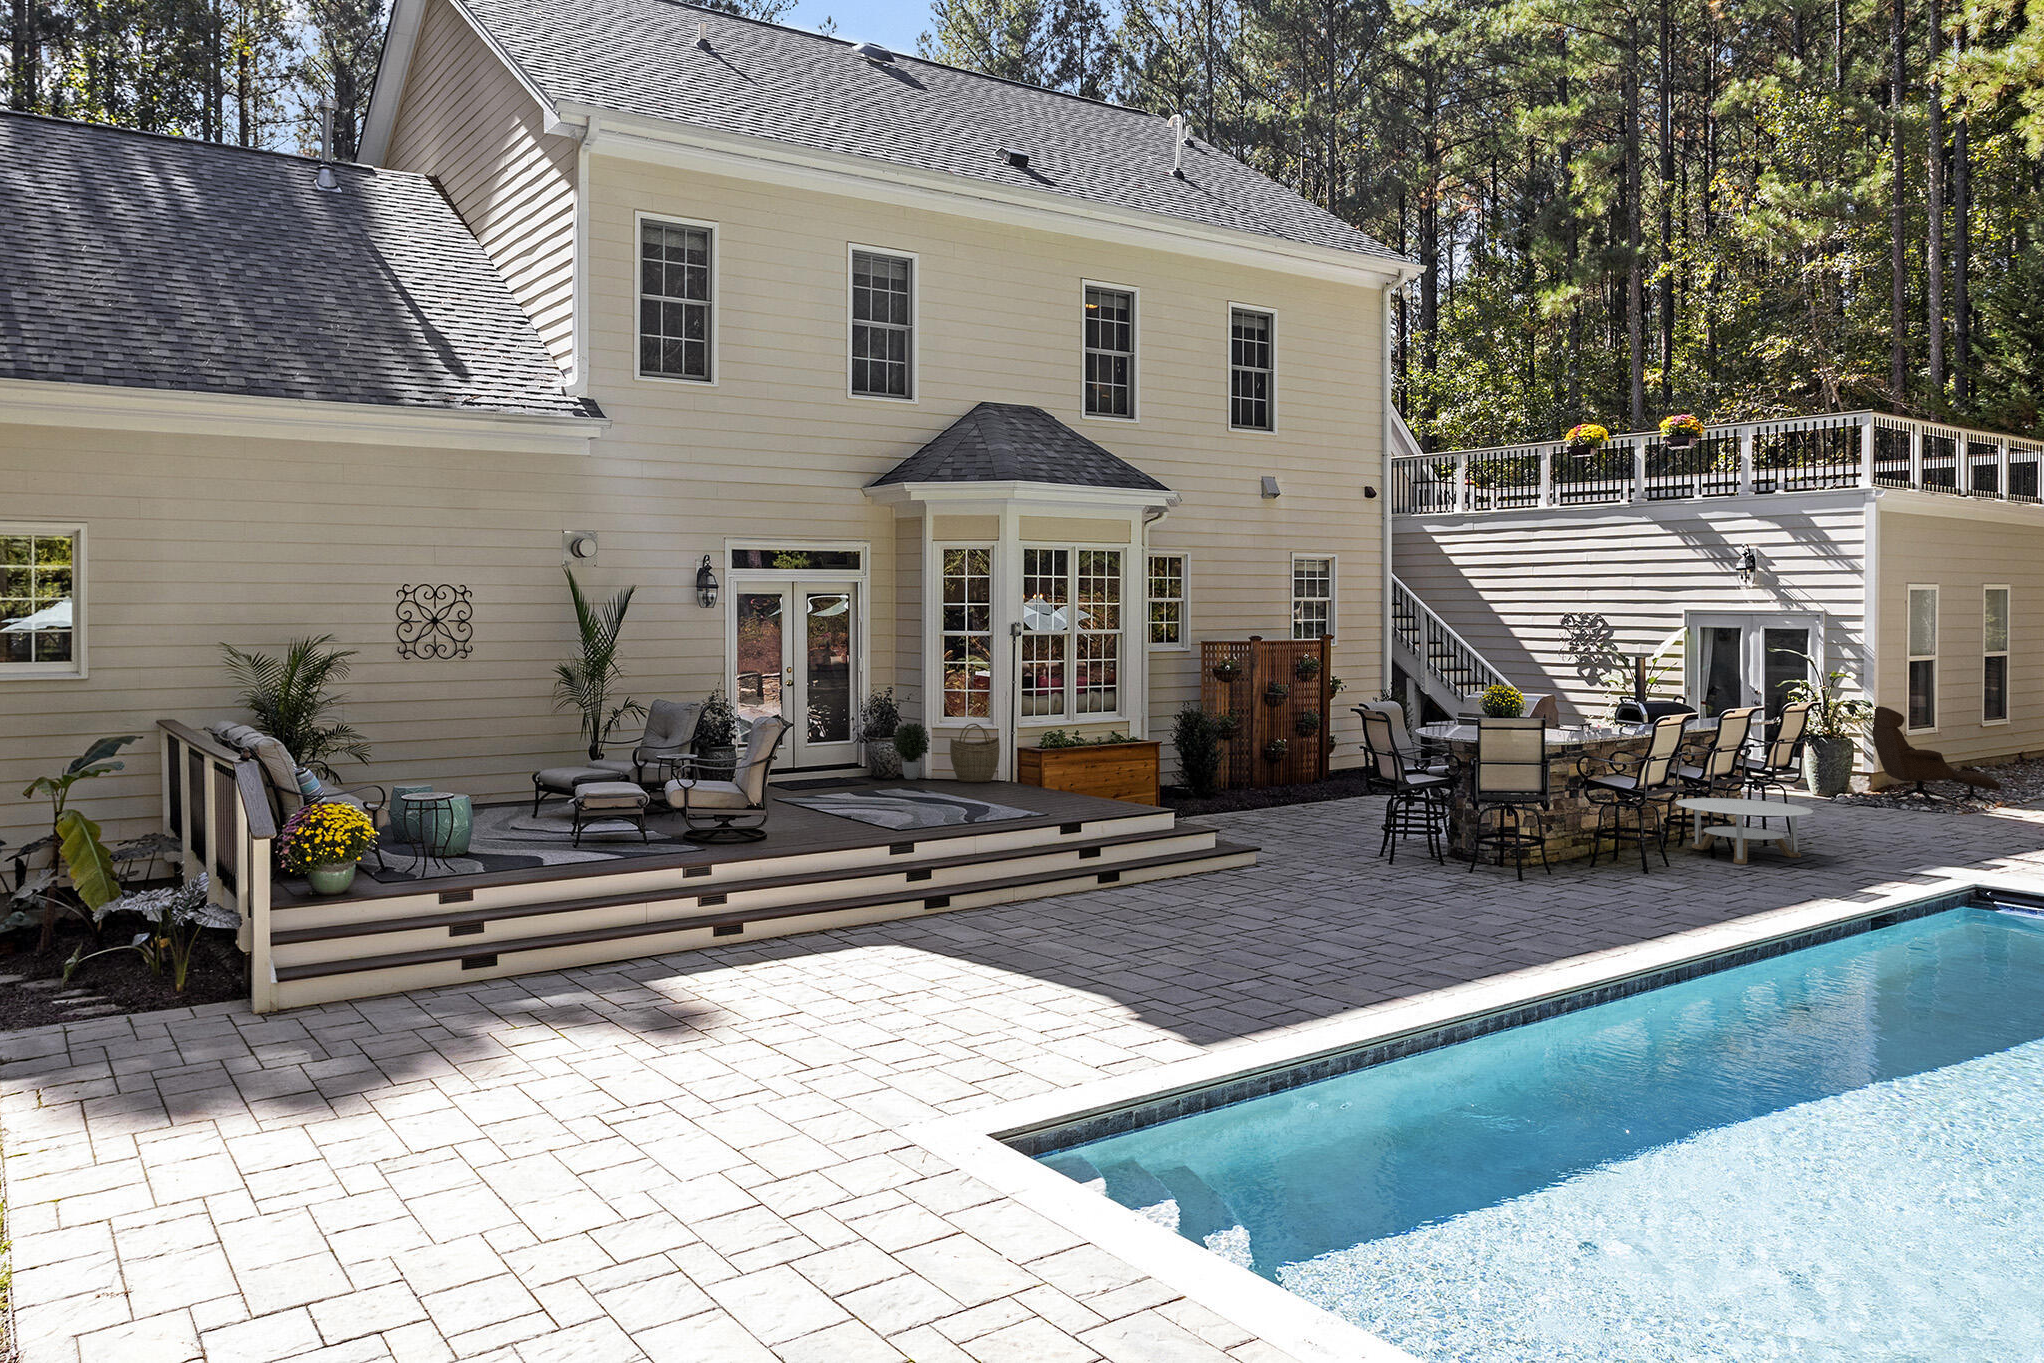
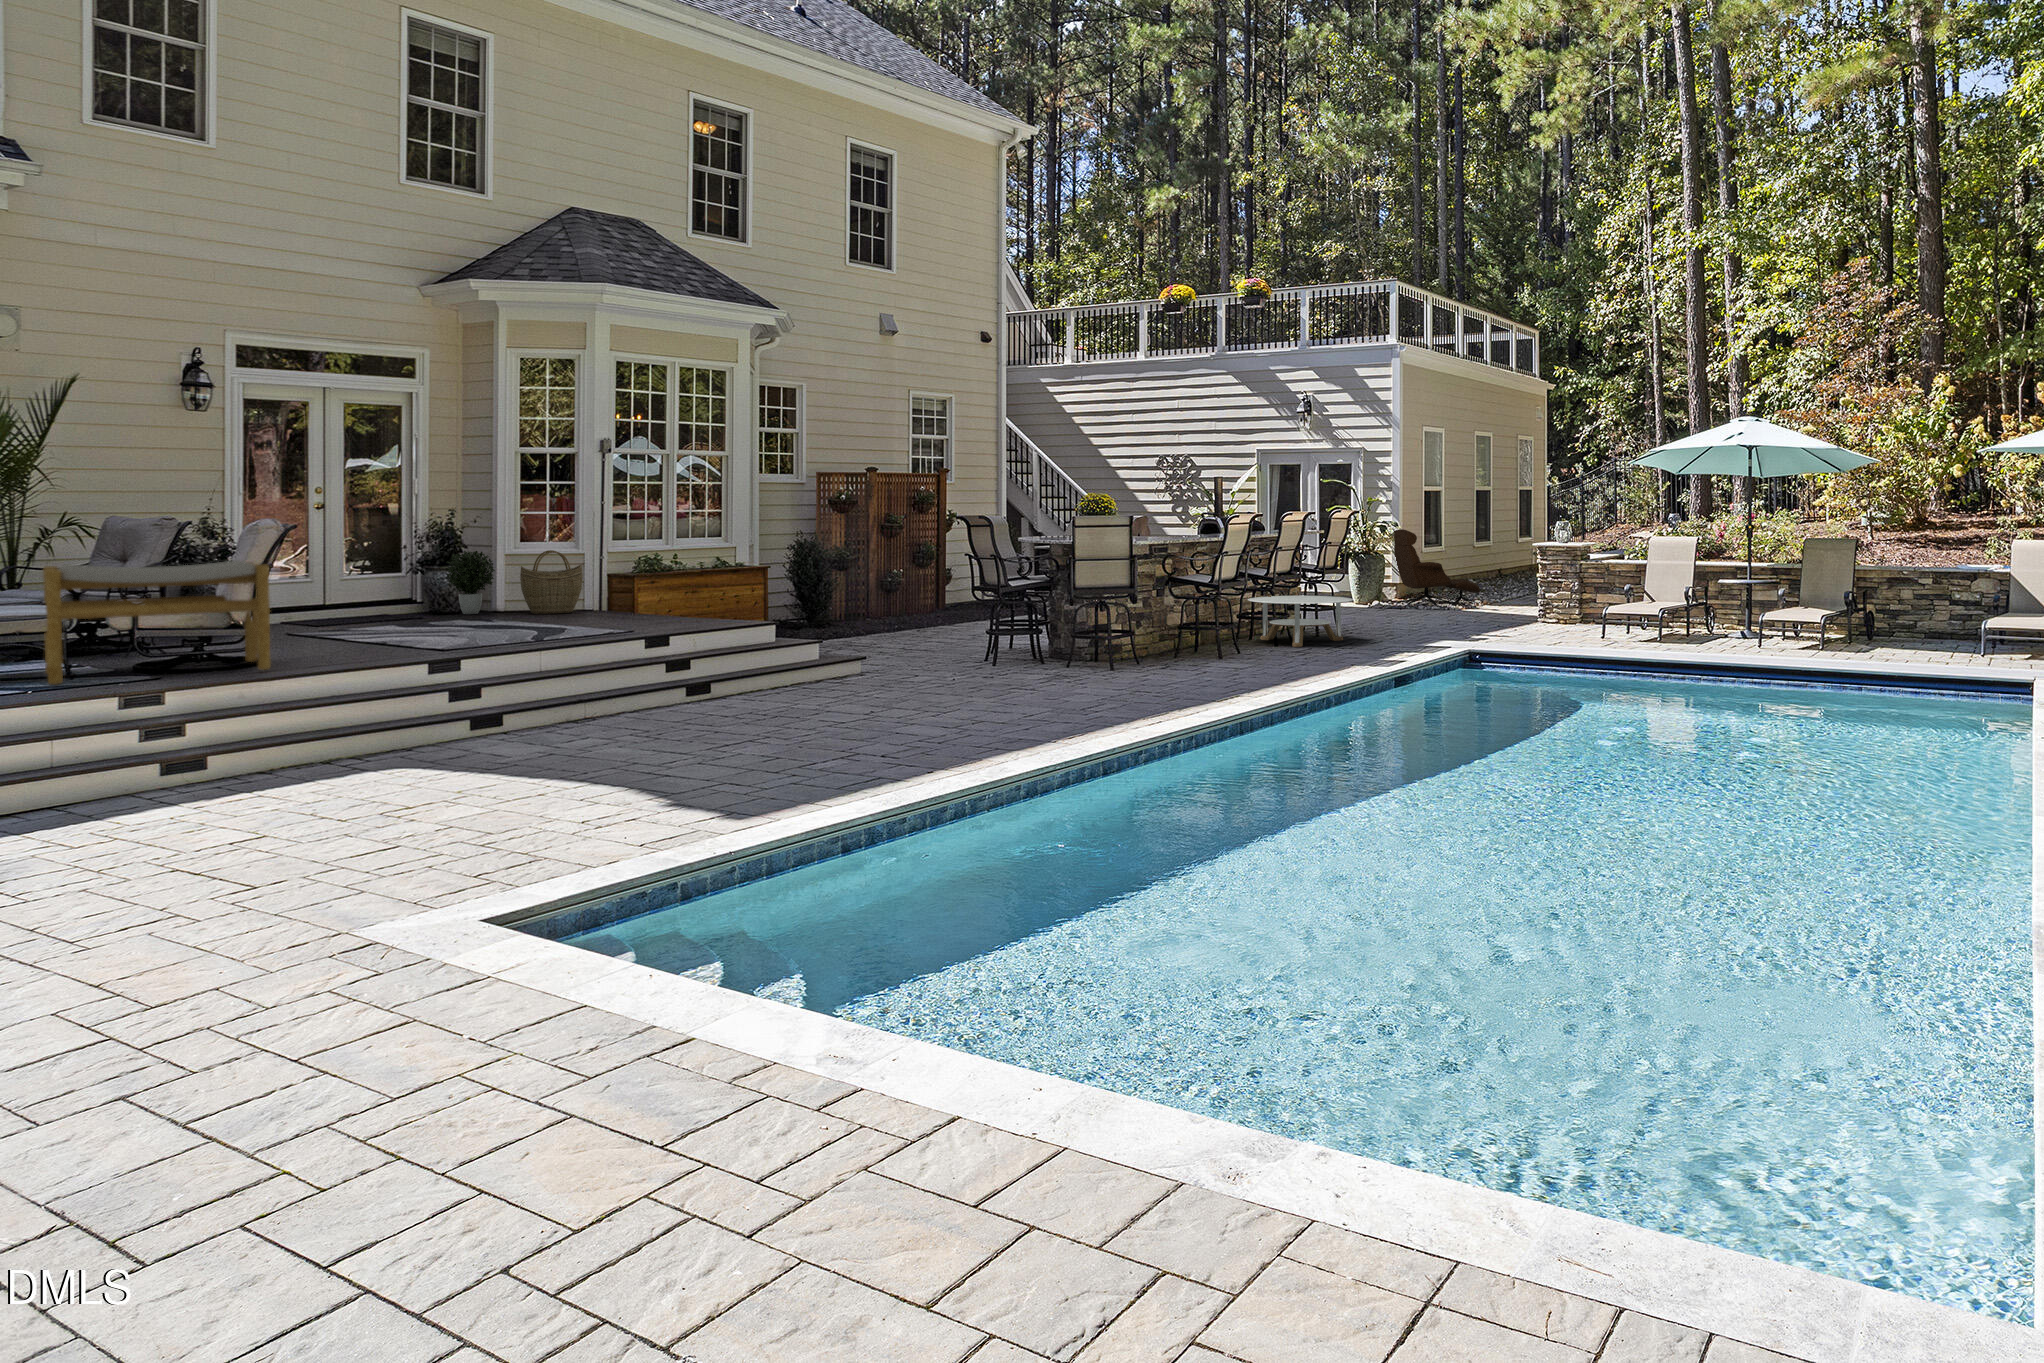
footstool: none [659,752,803,851] -> present [43,560,271,685]

